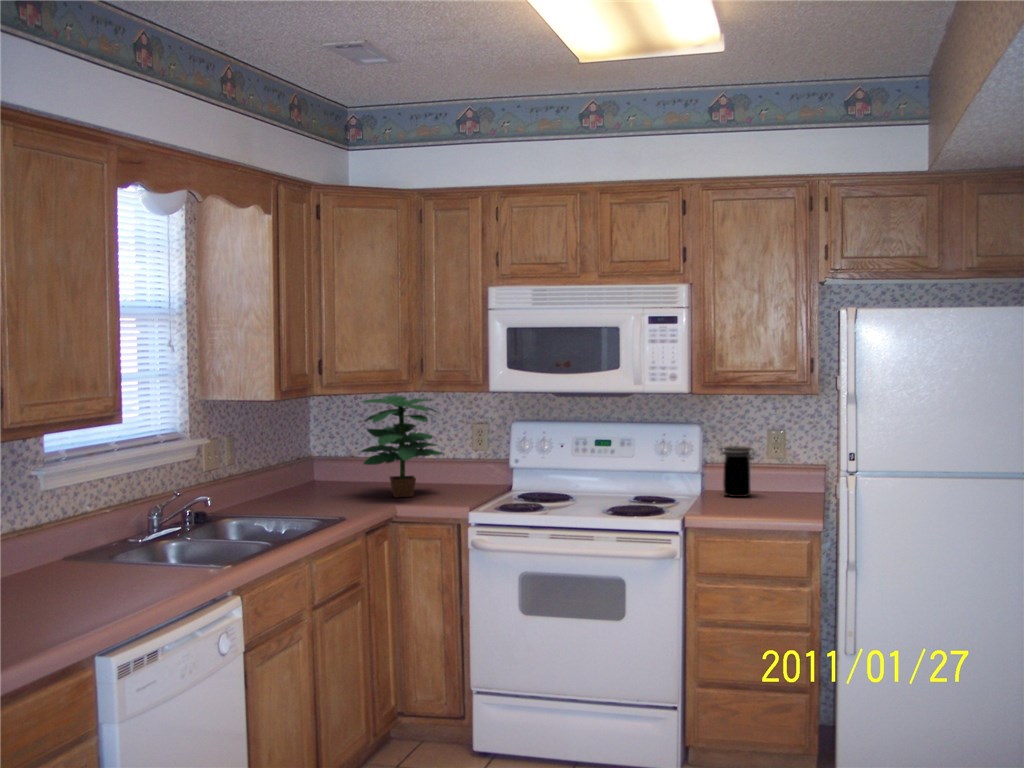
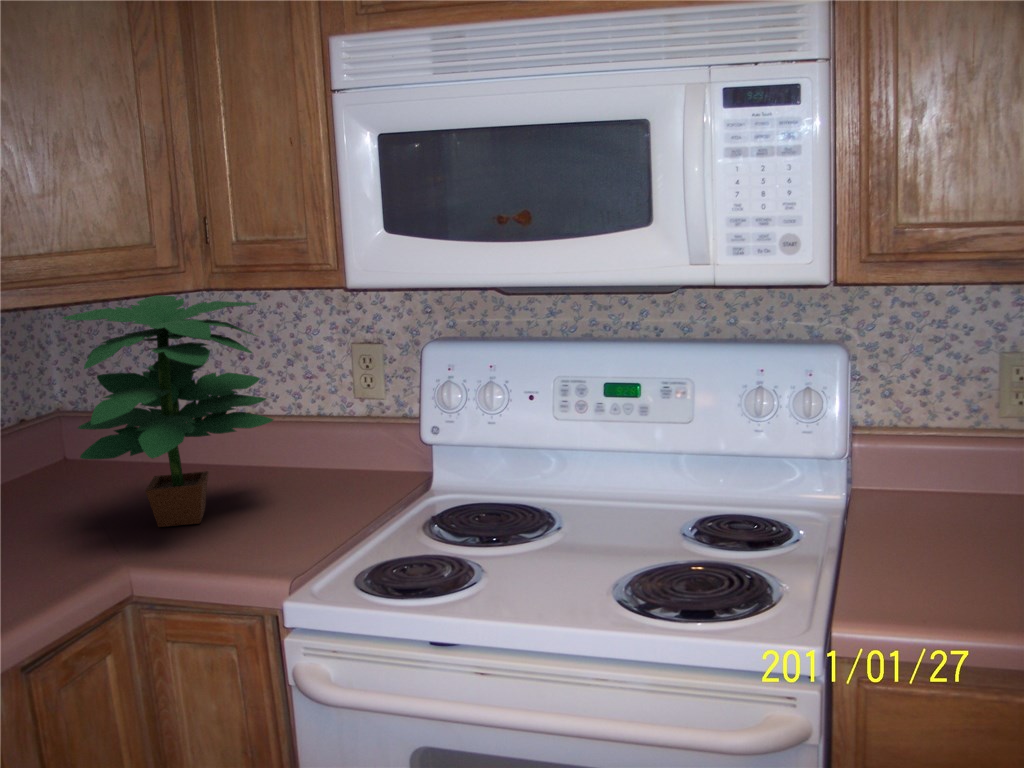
jar: present [721,446,754,497] -> none [892,393,979,515]

